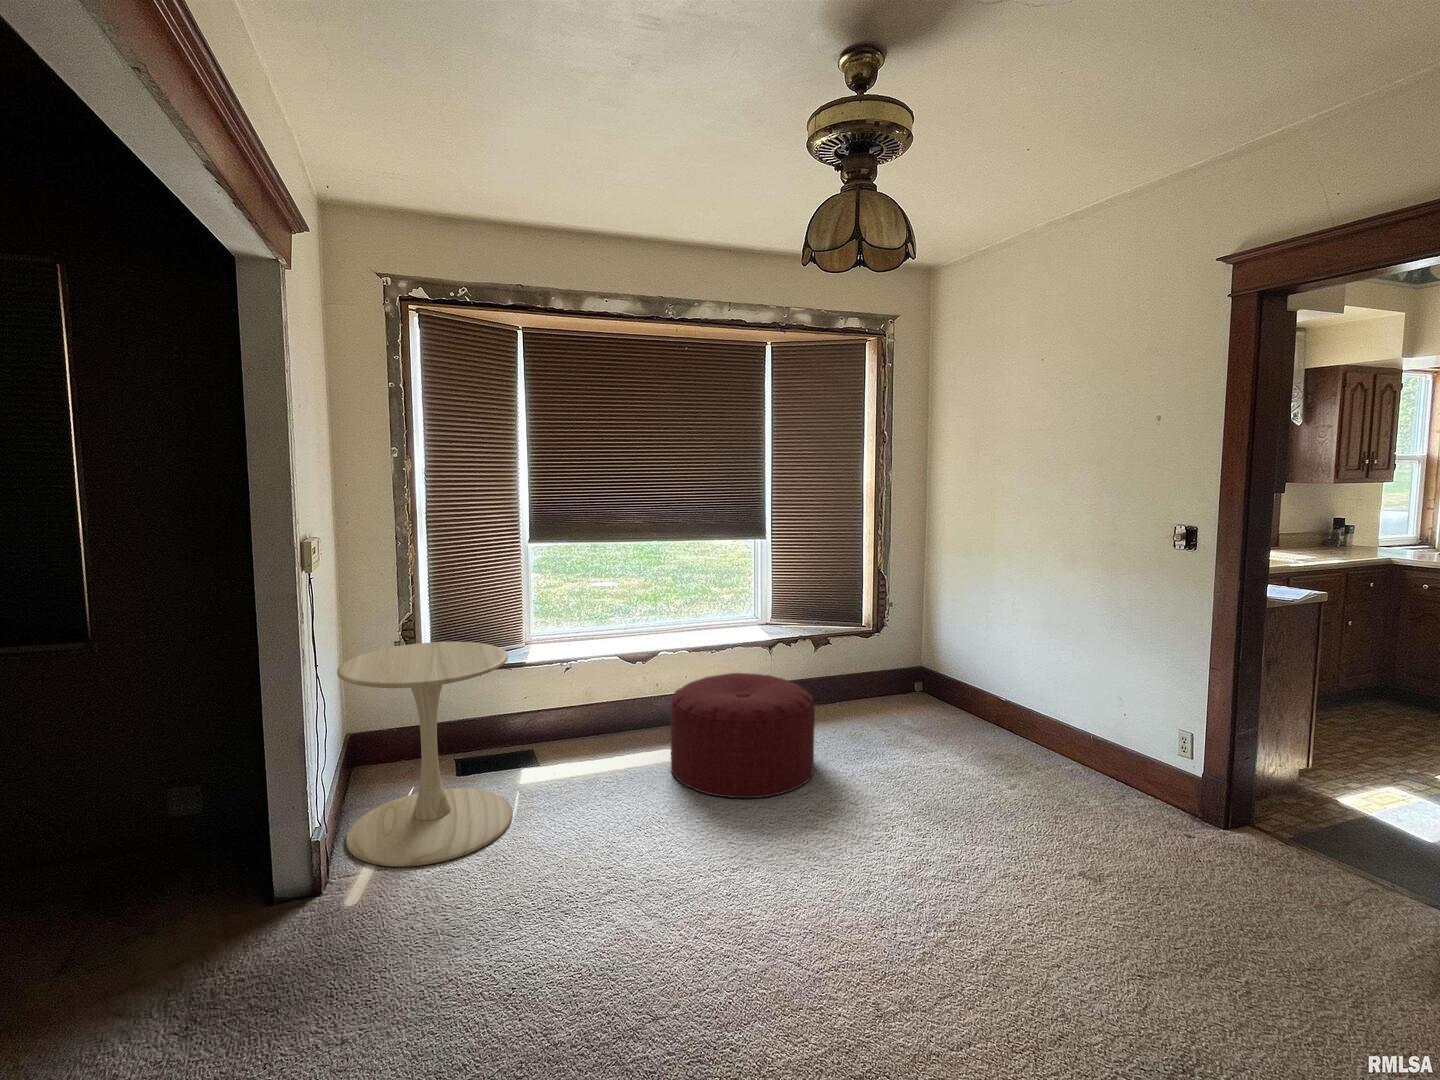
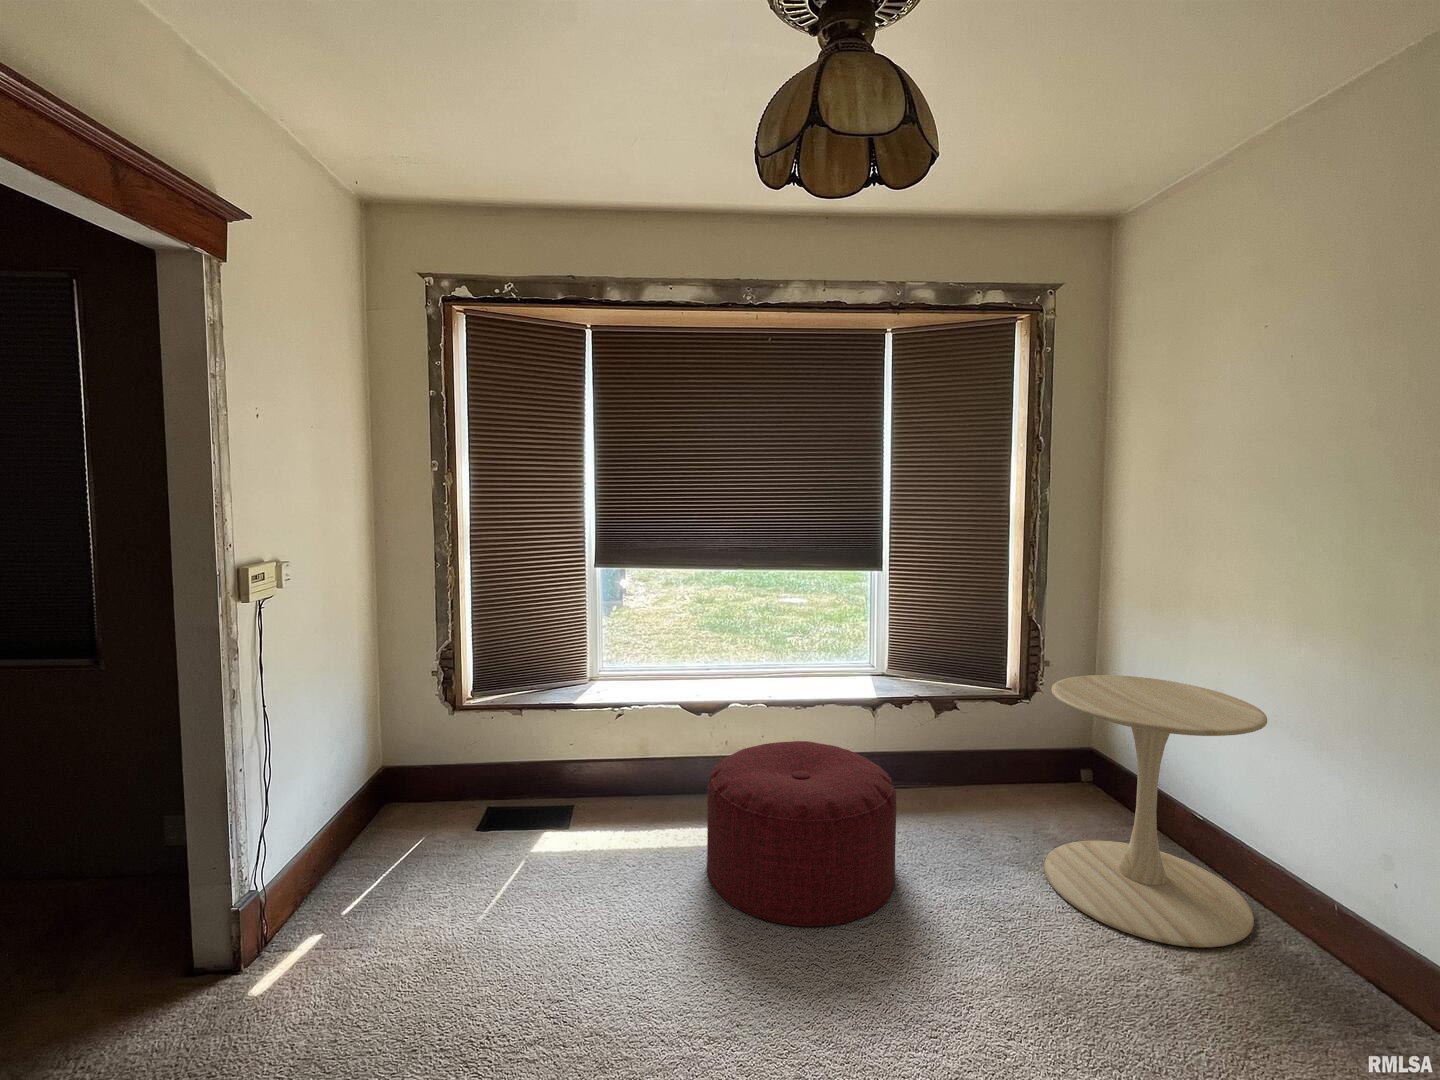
pedestal table: present [337,642,513,867] -> present [1044,675,1267,947]

